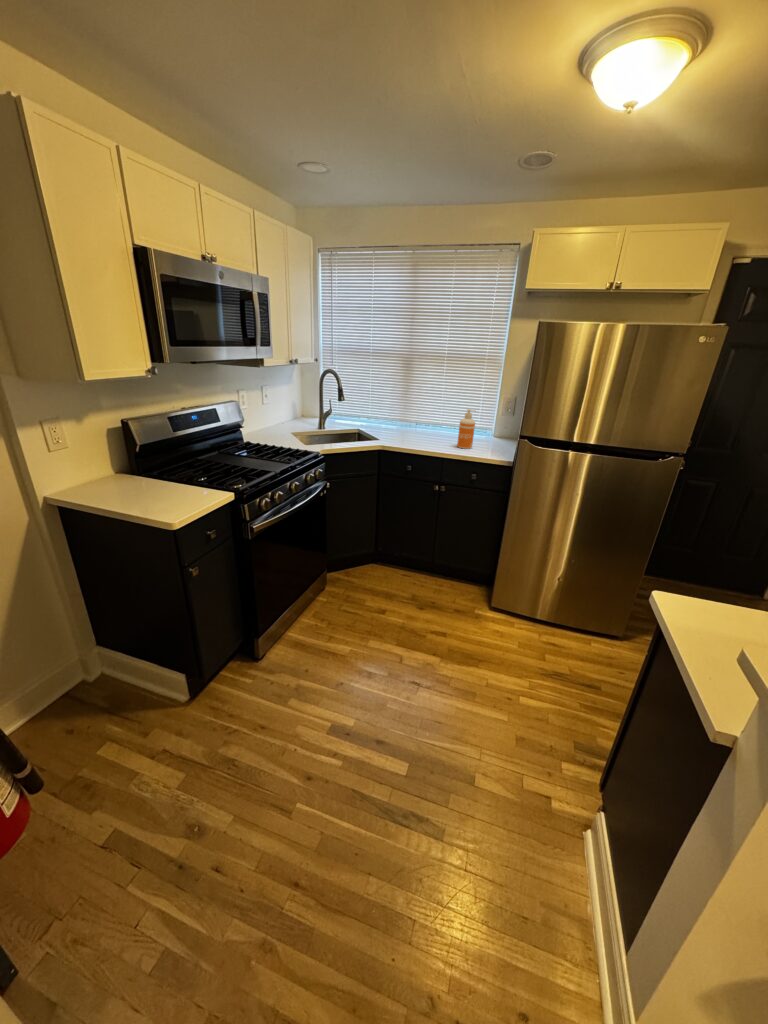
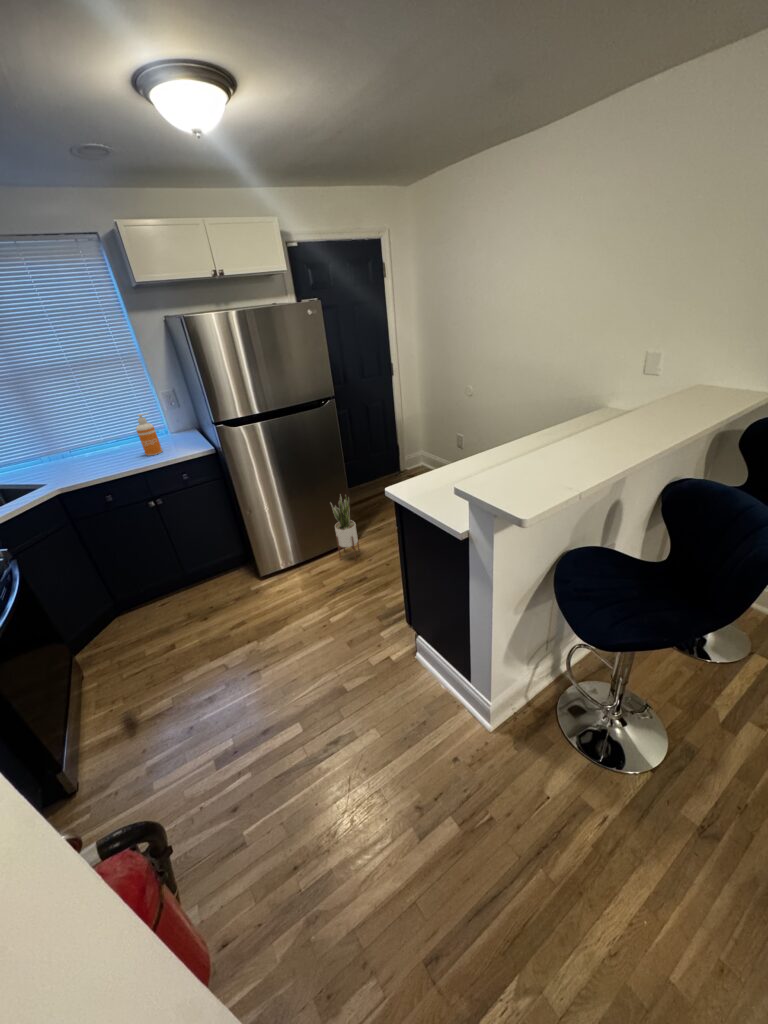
potted plant: none [585,572,637,659] -> present [331,495,360,560]

